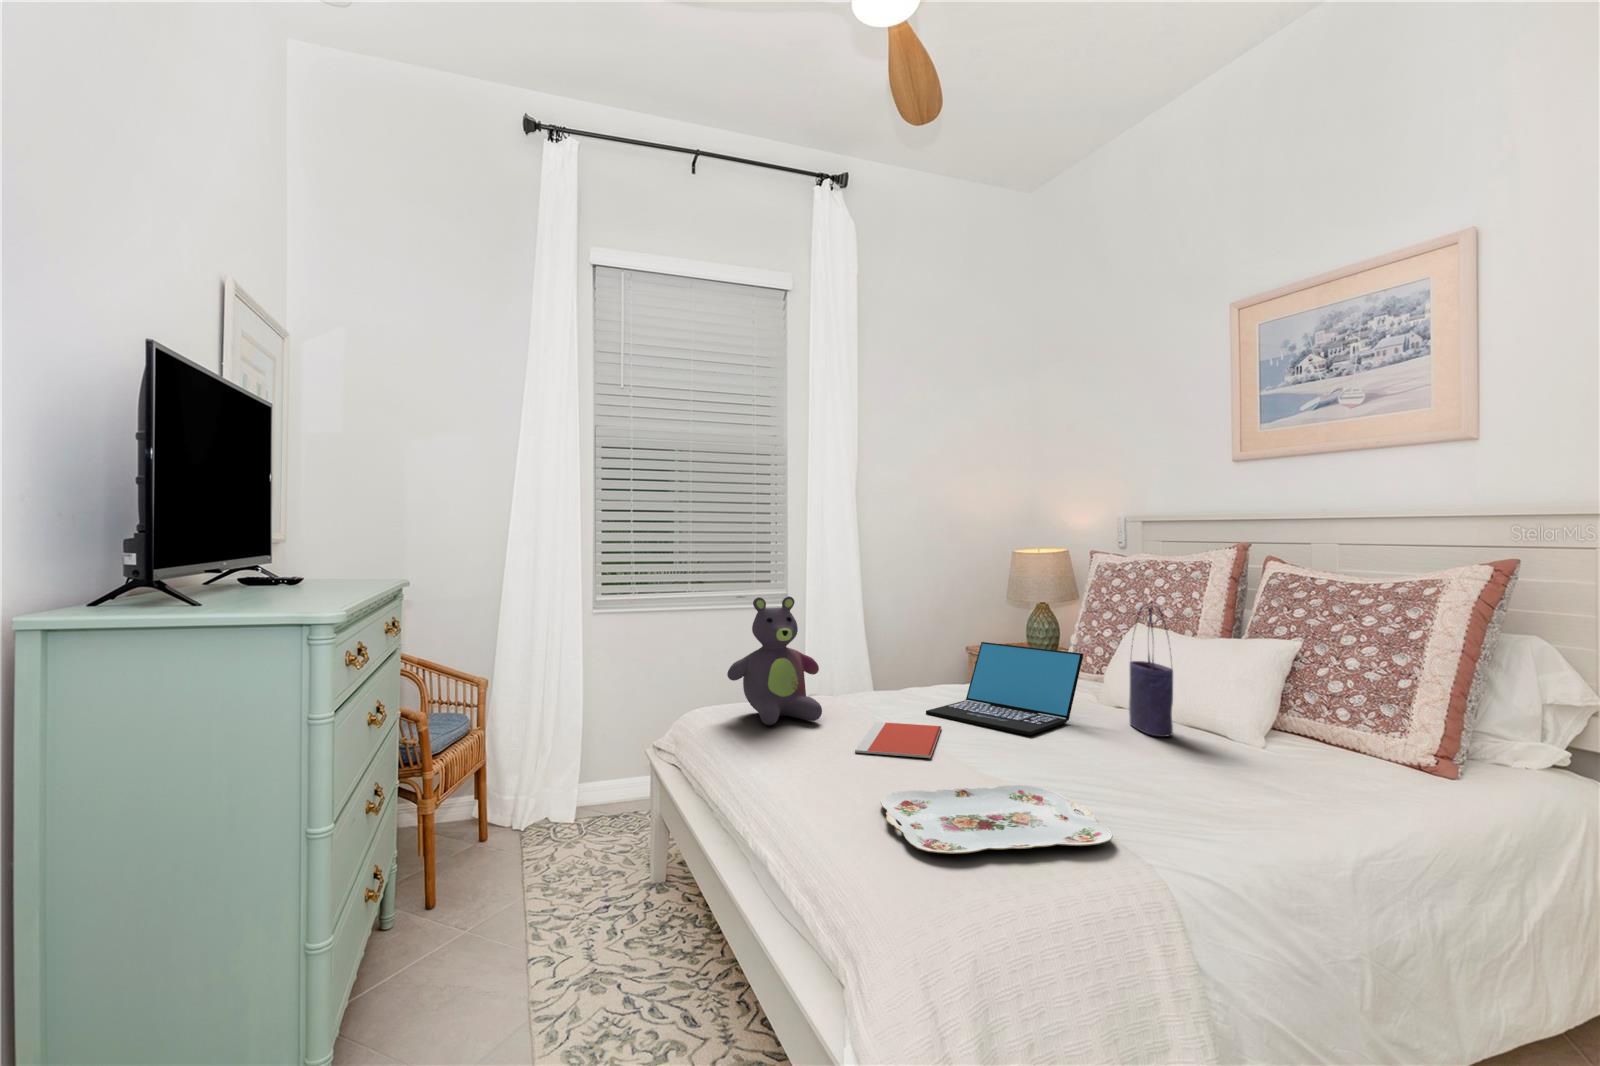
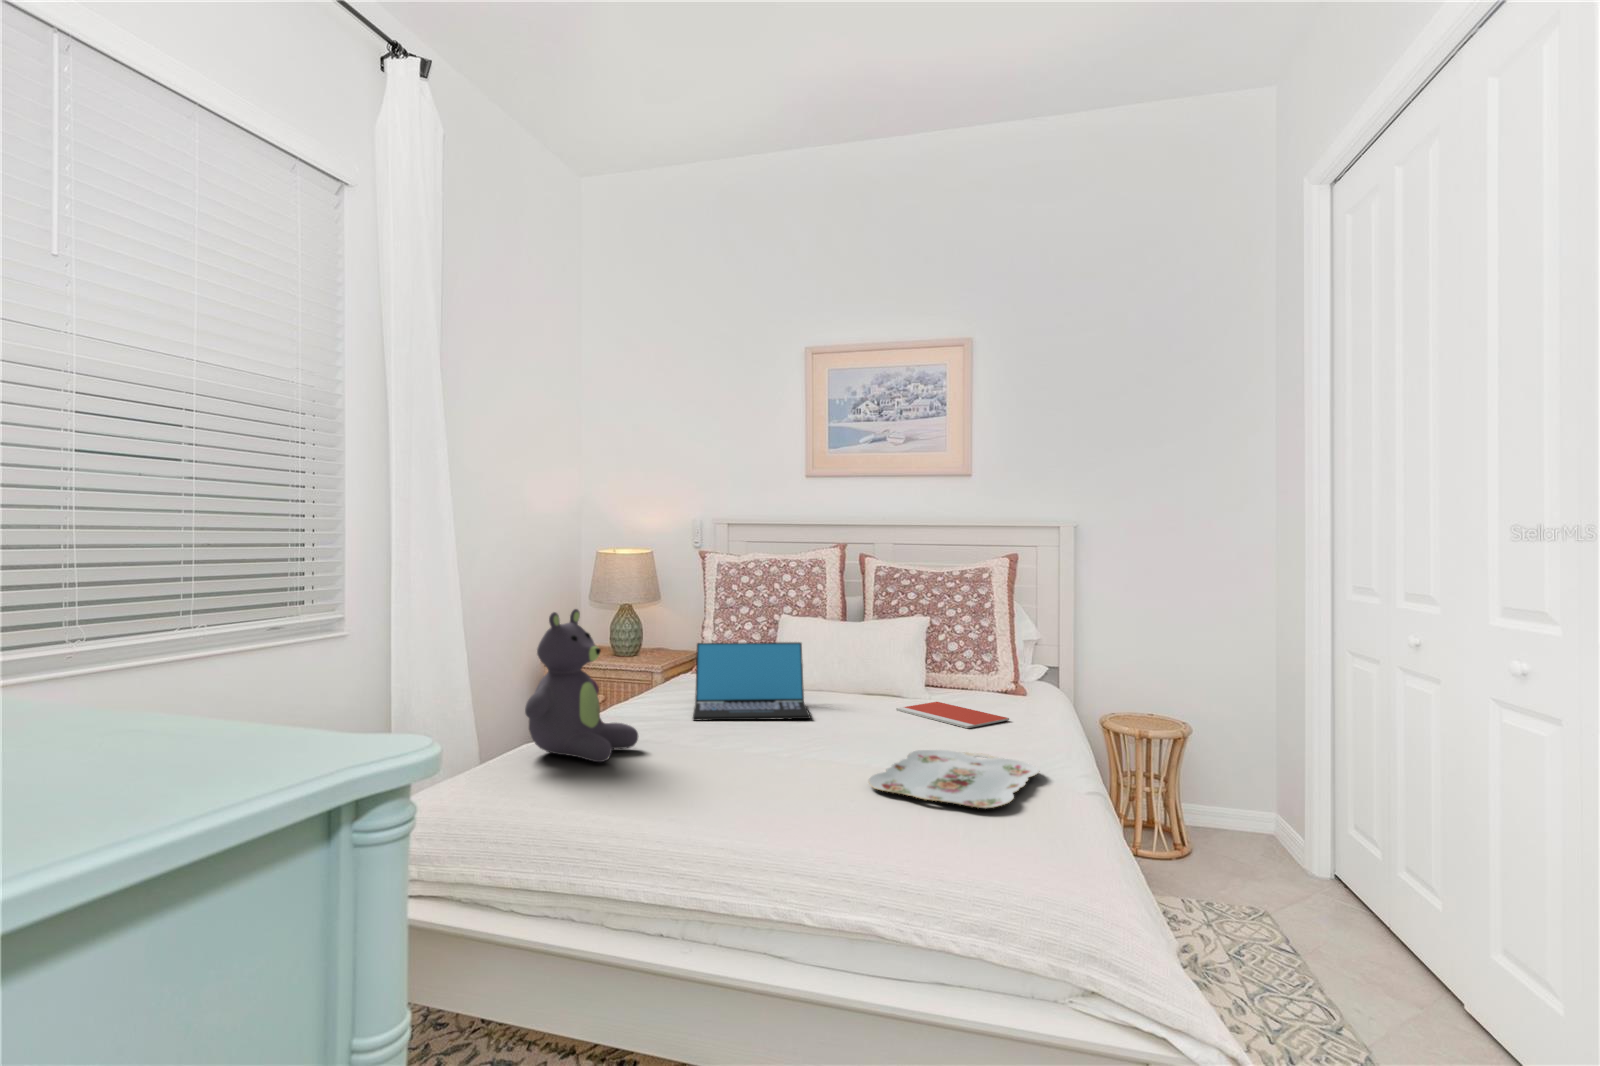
tote bag: present [1129,605,1173,737] -> none [835,596,881,702]
notebook: present [855,722,941,758] -> present [896,702,1009,728]

